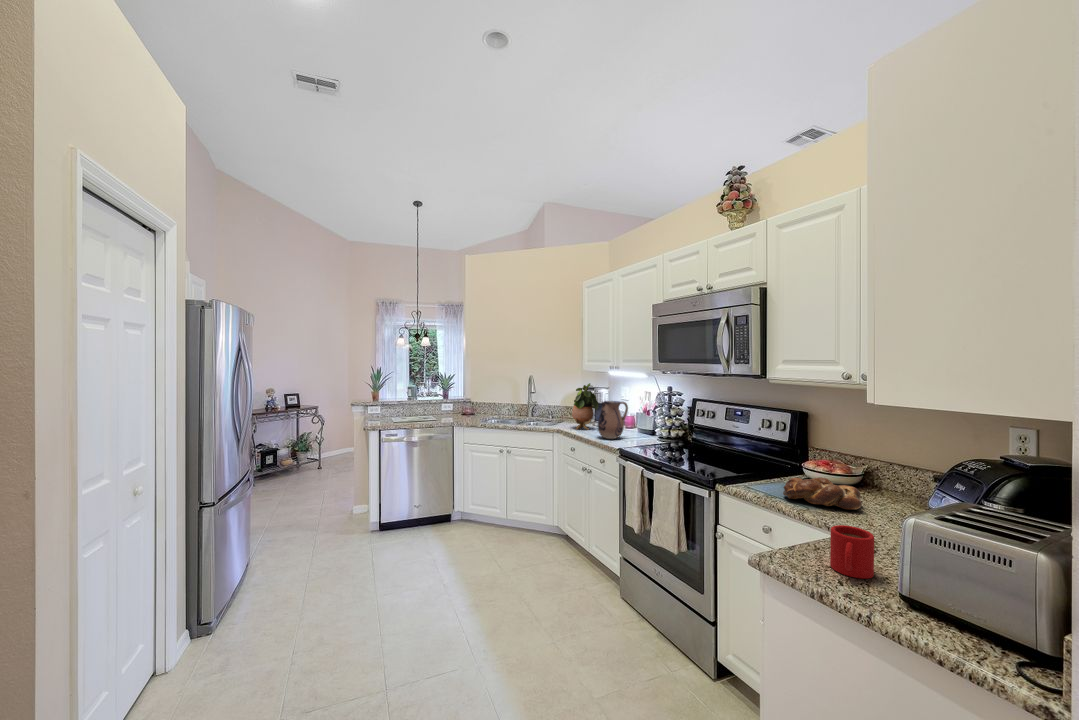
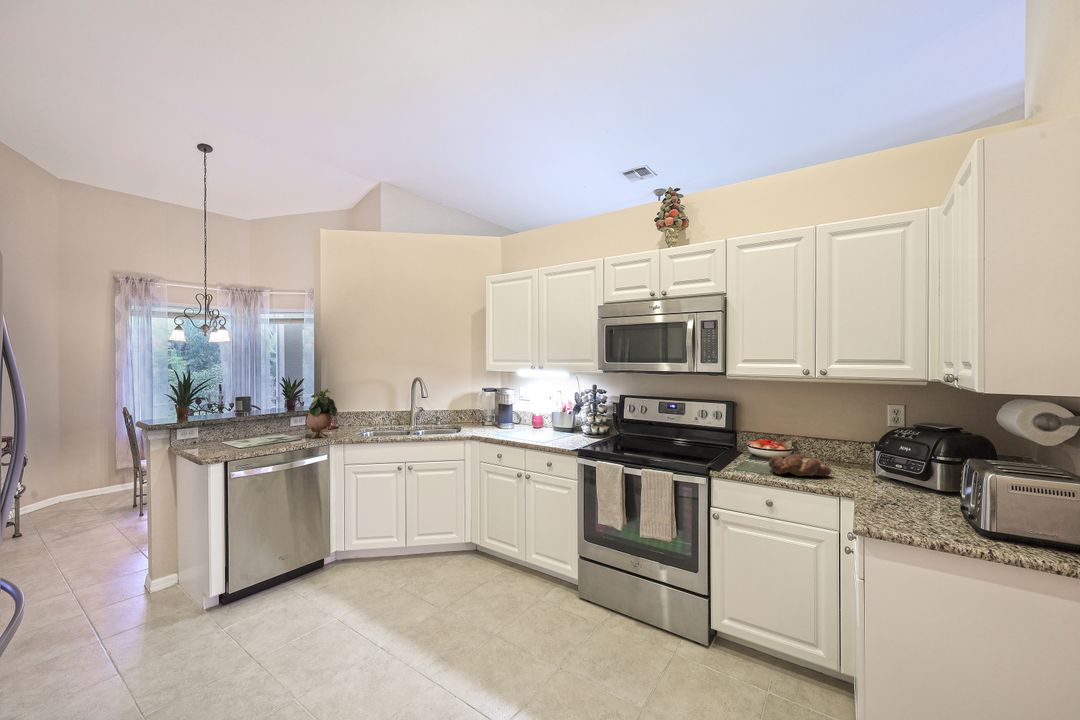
potted plant: present [572,383,598,430] -> present [307,389,337,439]
ceramic pitcher: present [598,401,628,439] -> none [535,402,563,441]
mug: present [830,525,874,579] -> none [900,488,937,526]

